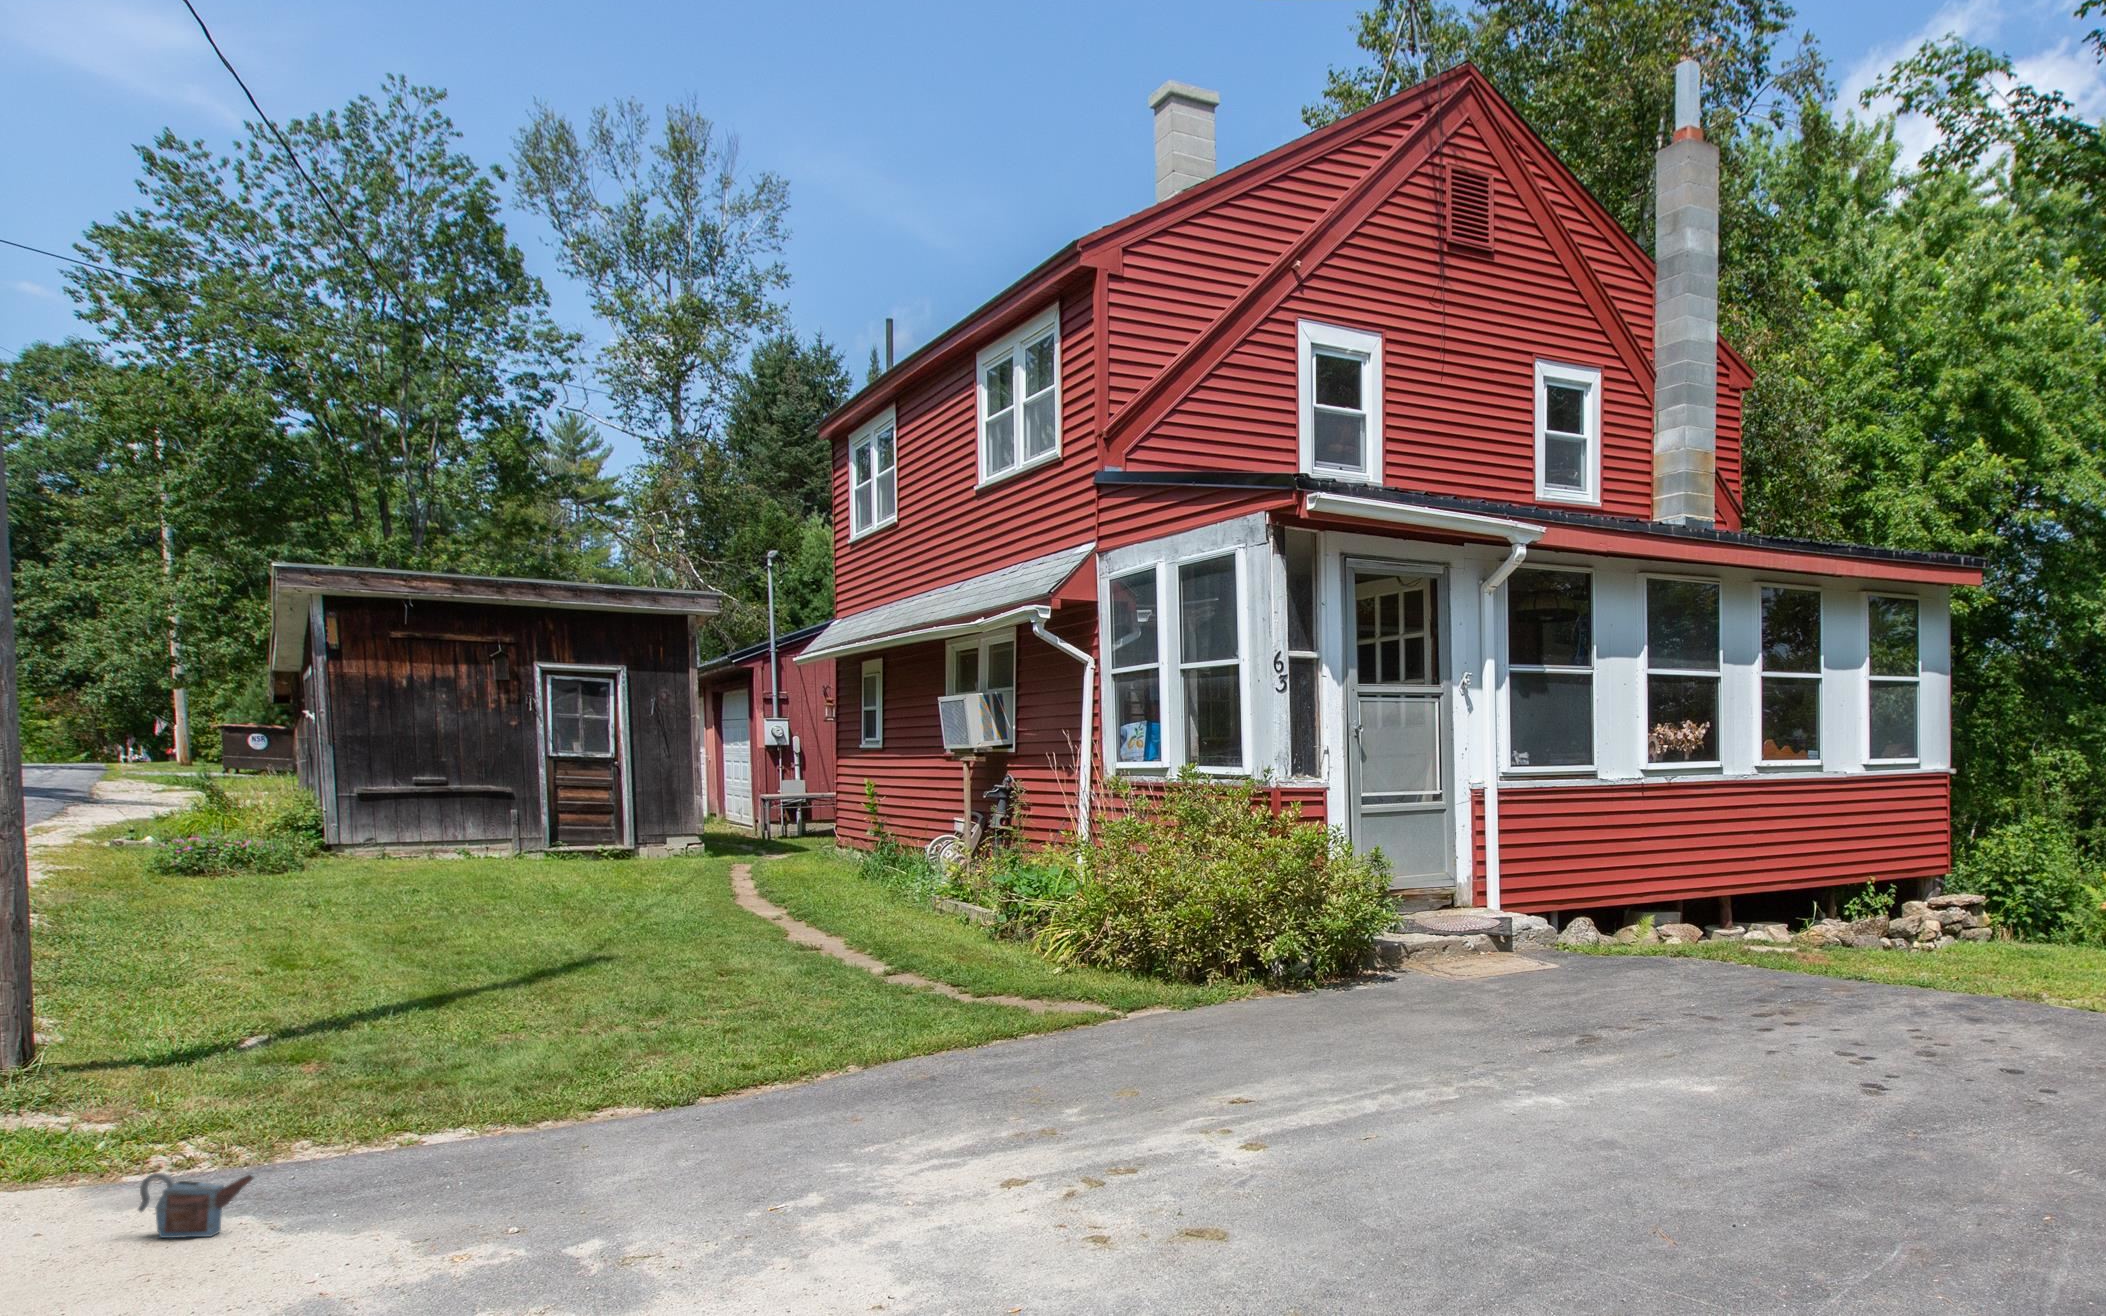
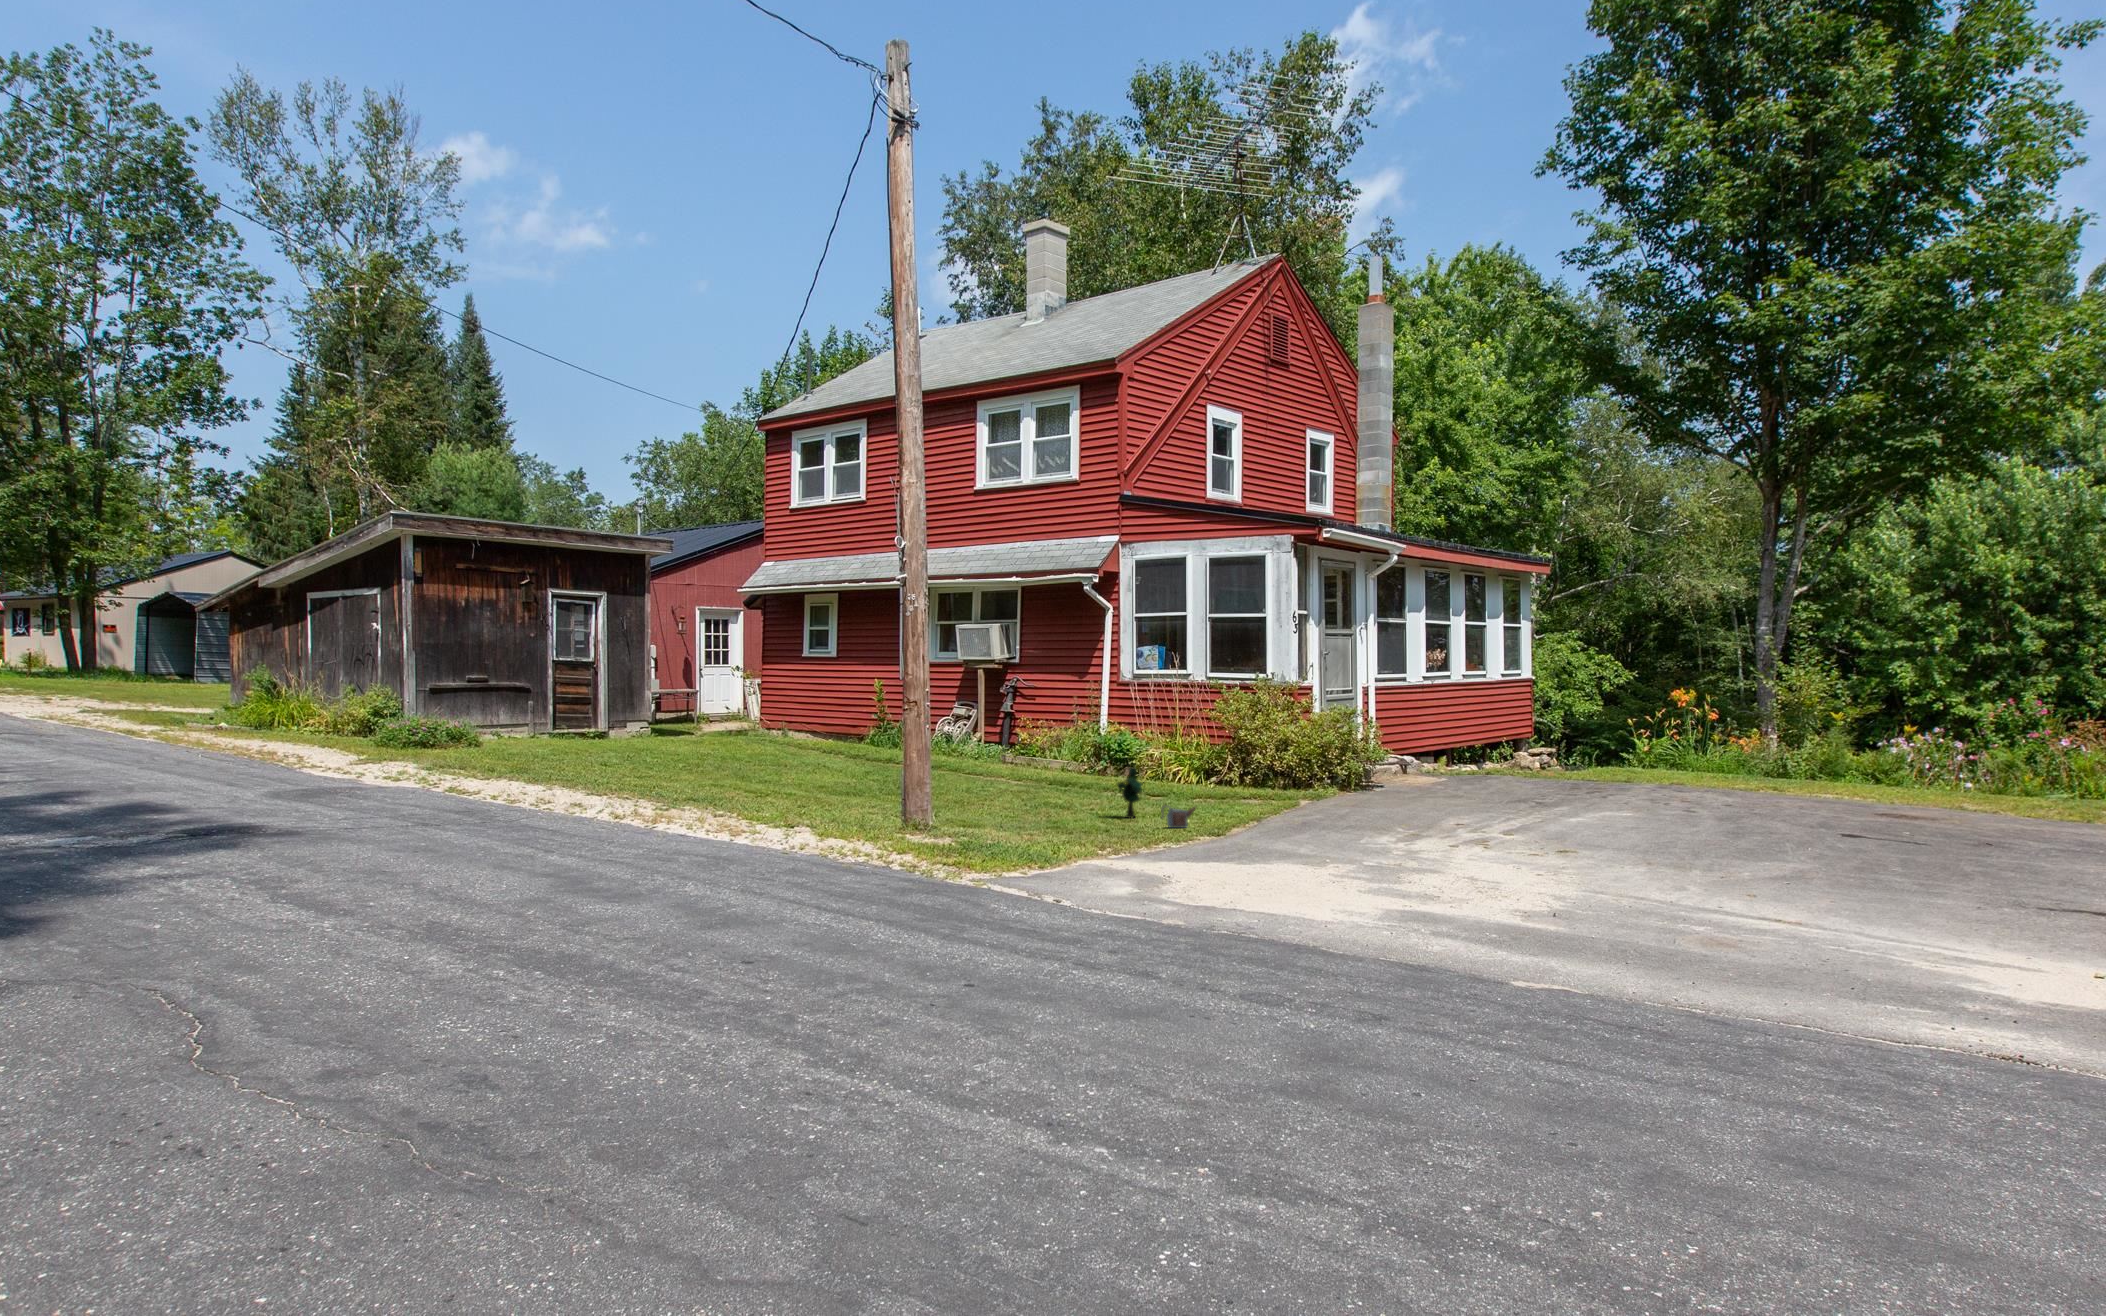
decorative plant: none [246,1028,339,1171] -> present [1117,764,1145,818]

